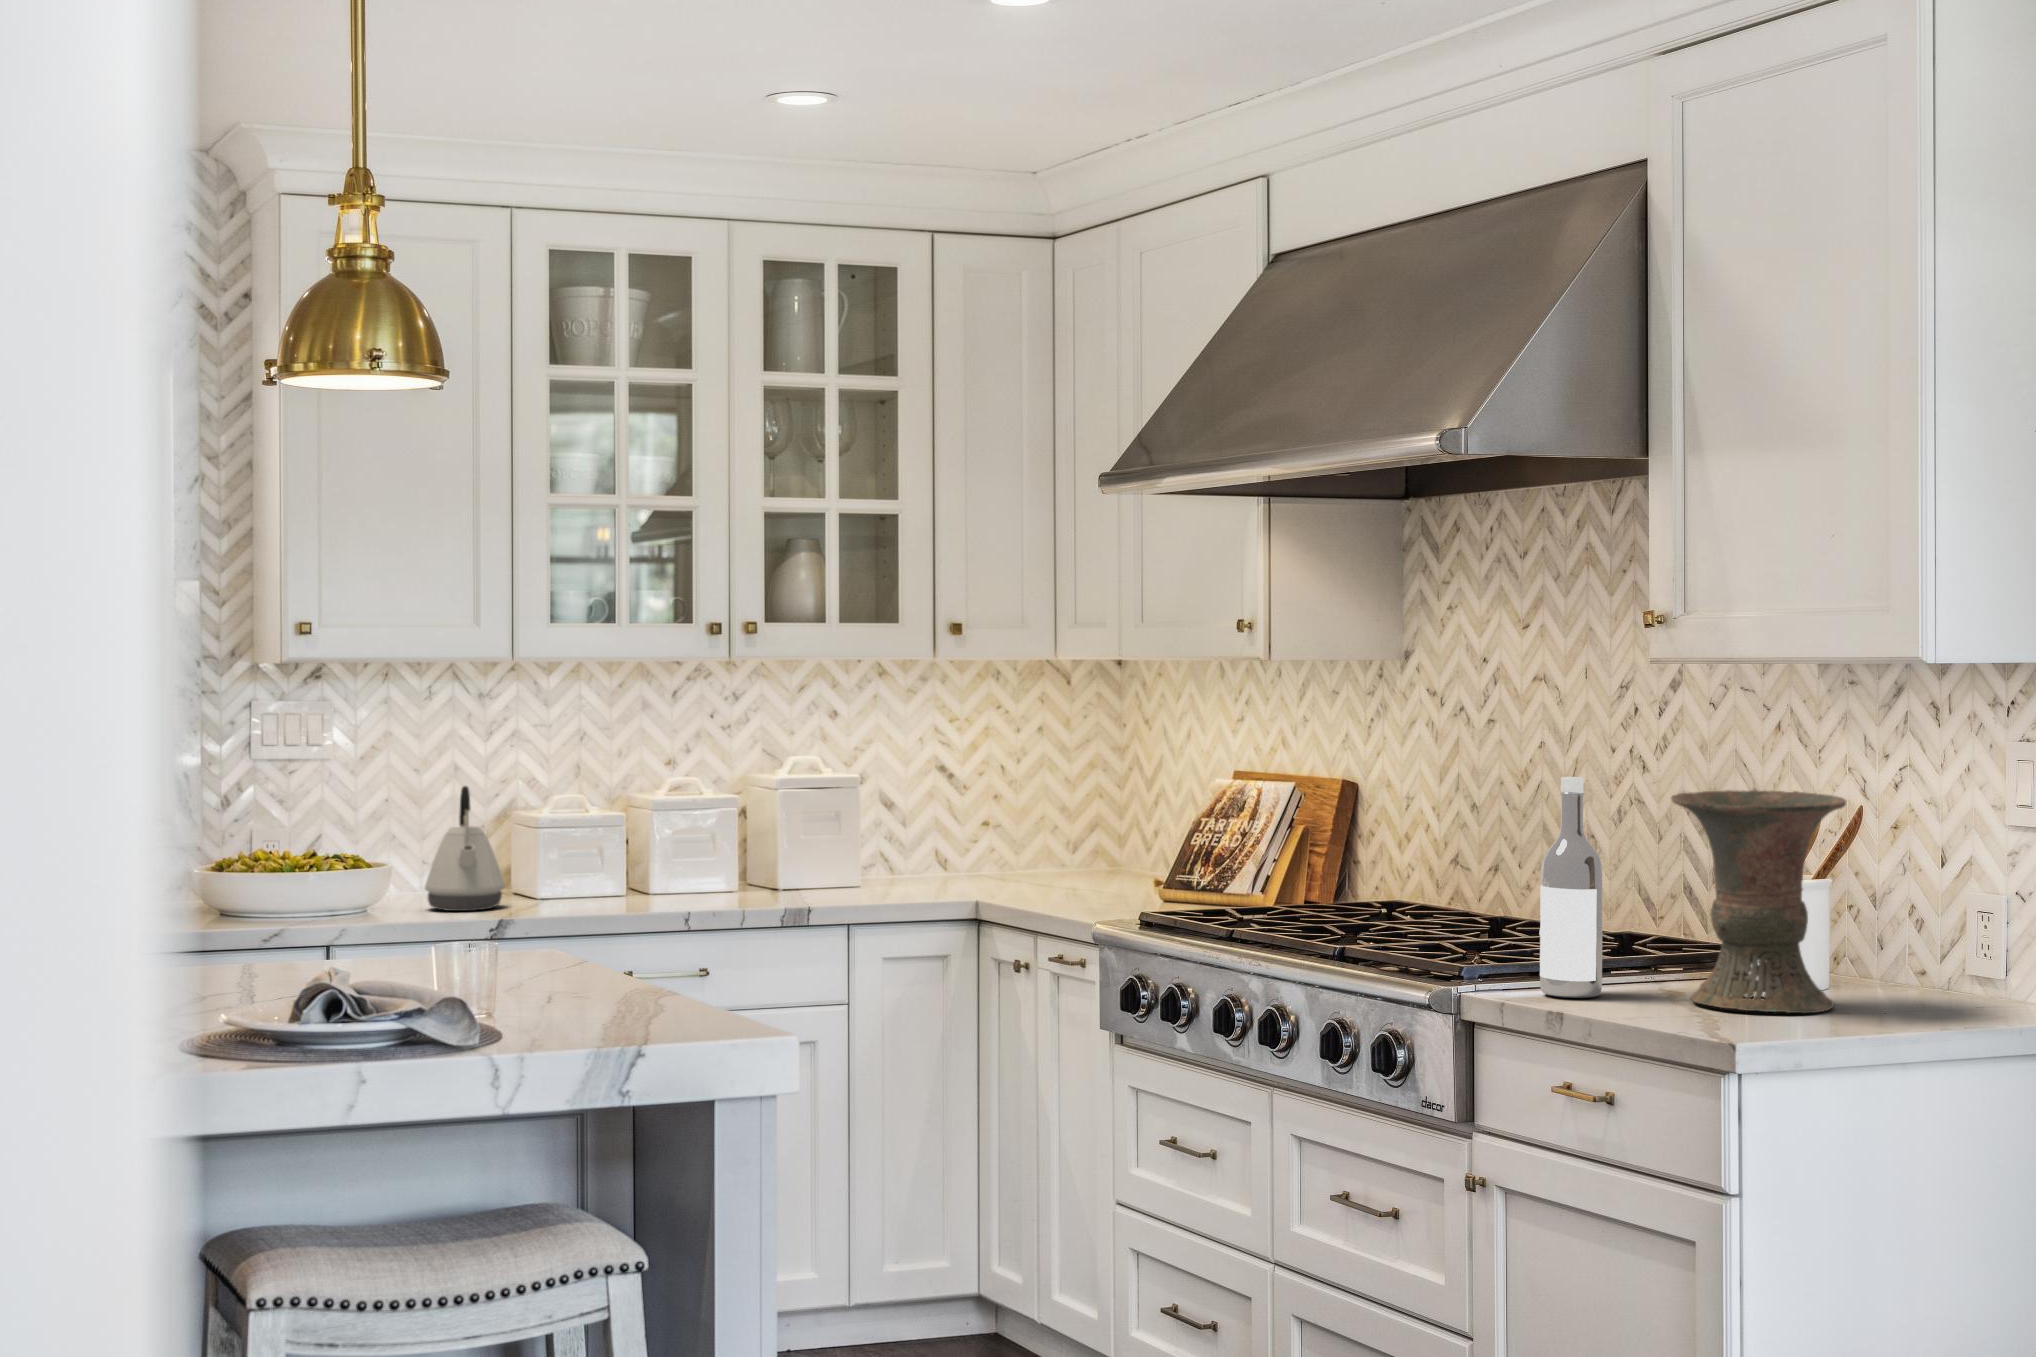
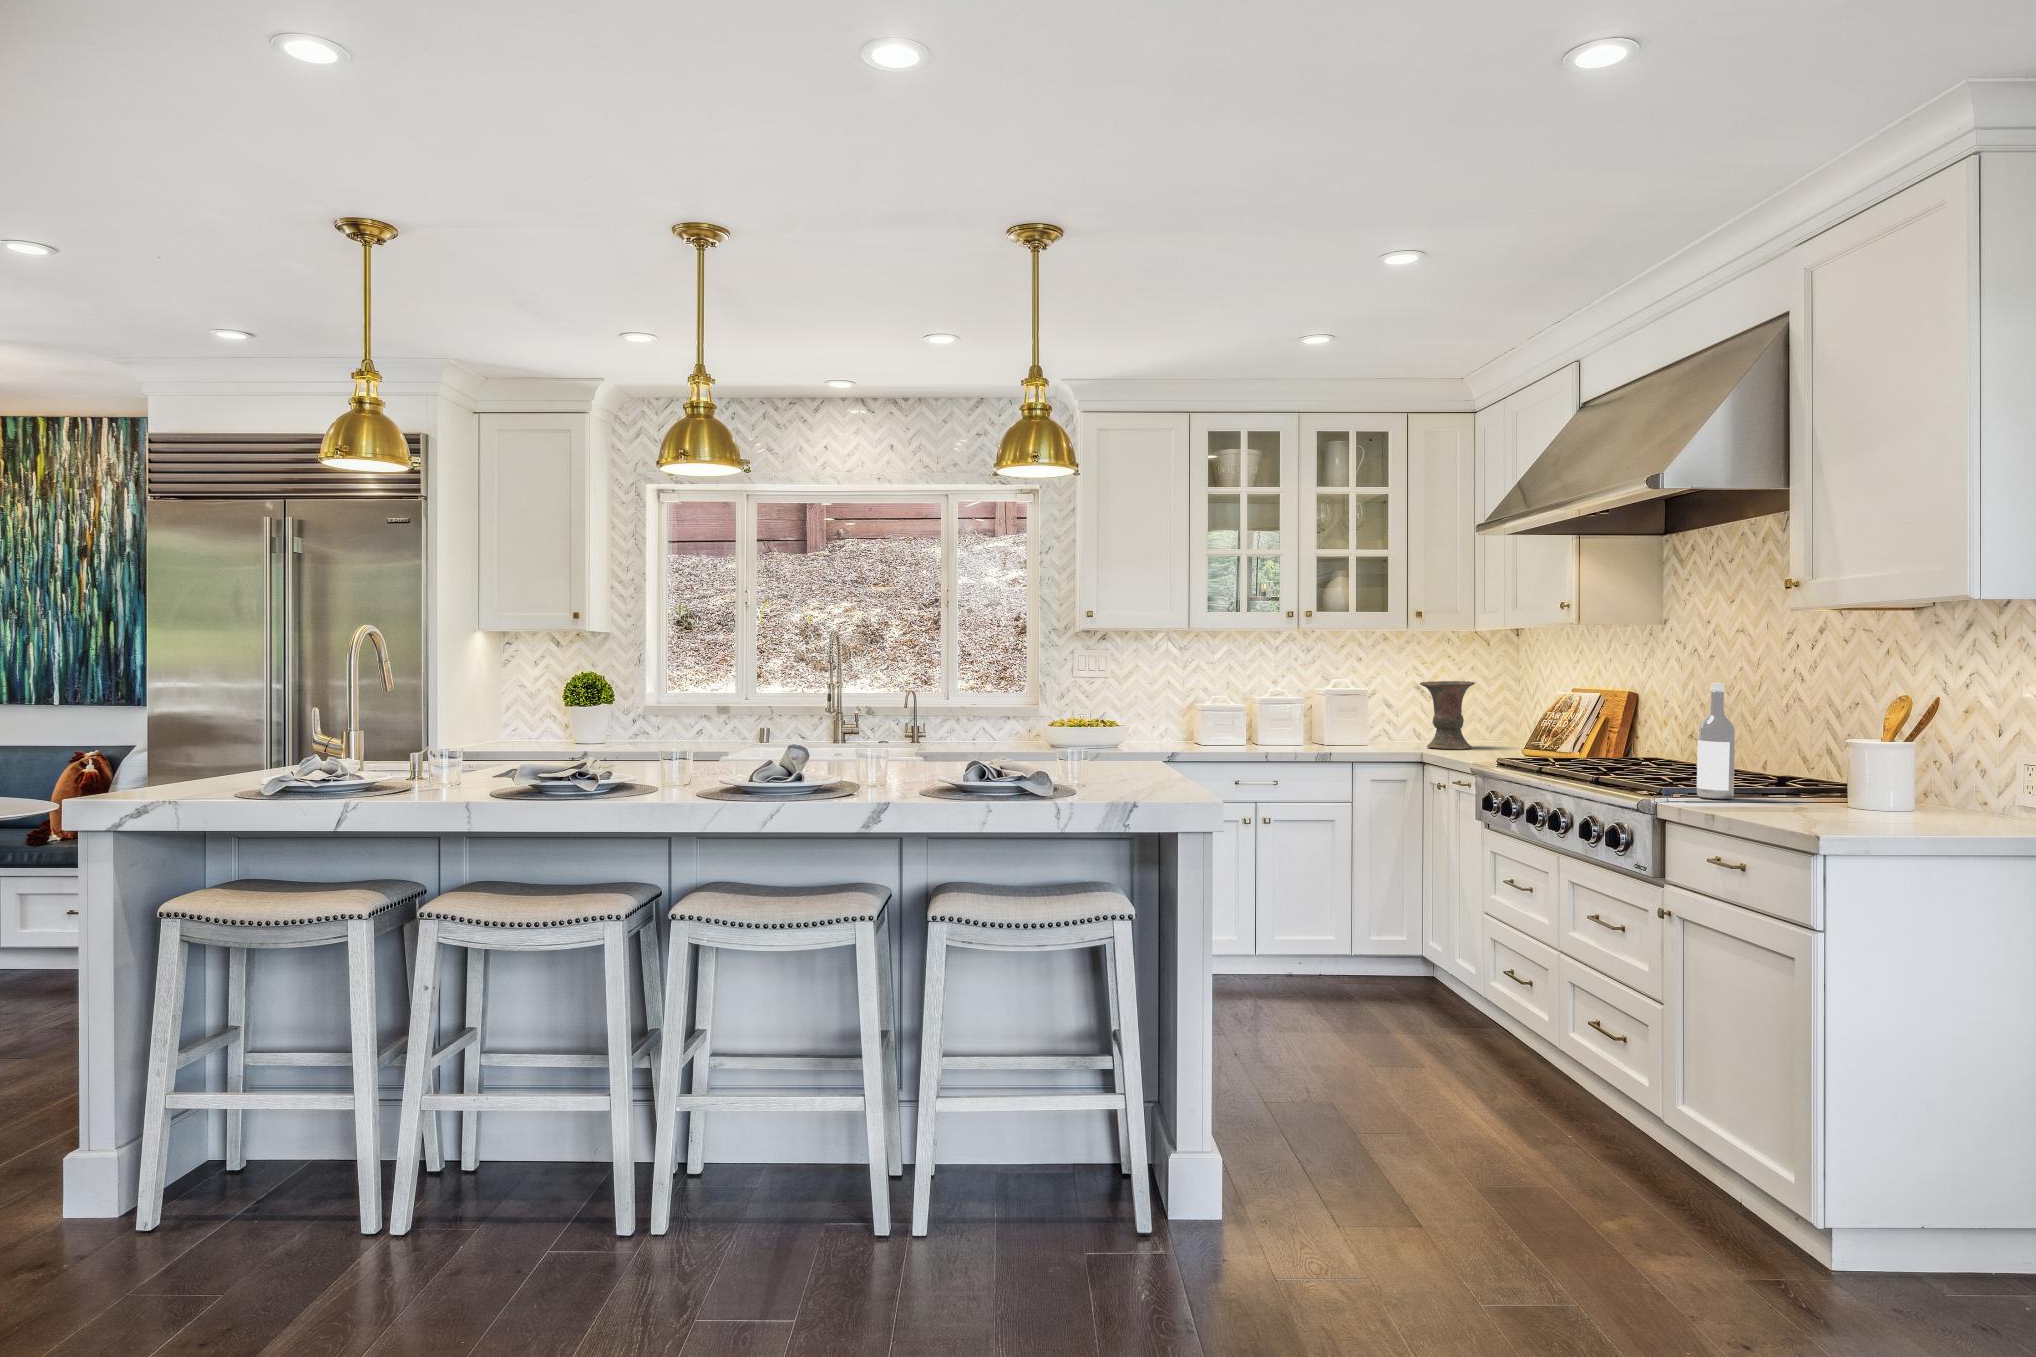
kettle: present [425,786,505,911] -> none [1147,689,1184,747]
vase: present [1671,790,1846,1013] -> present [1420,681,1475,750]

